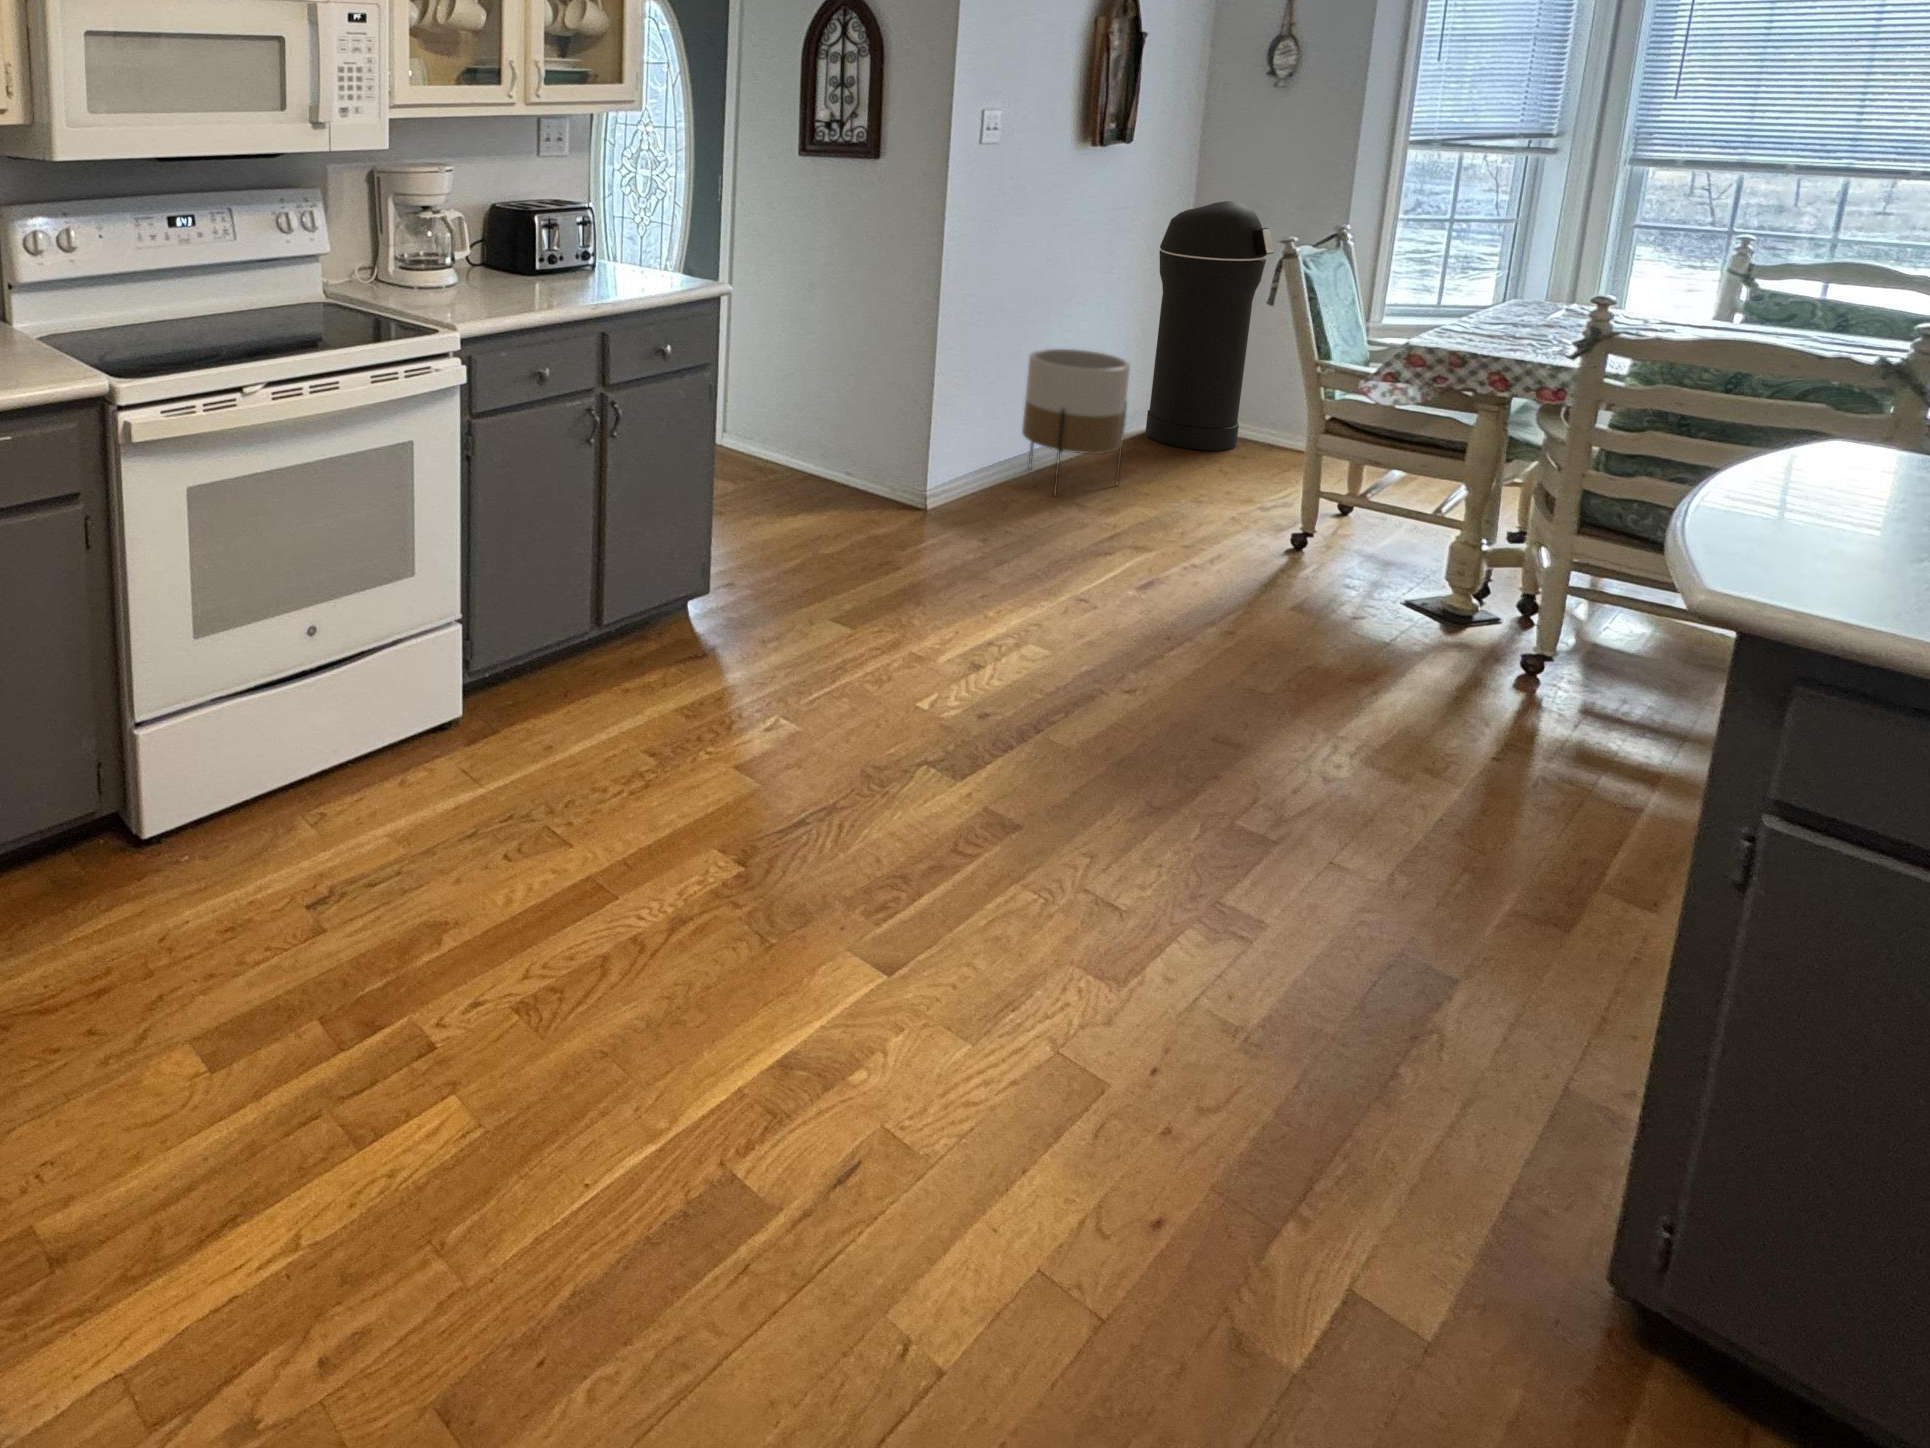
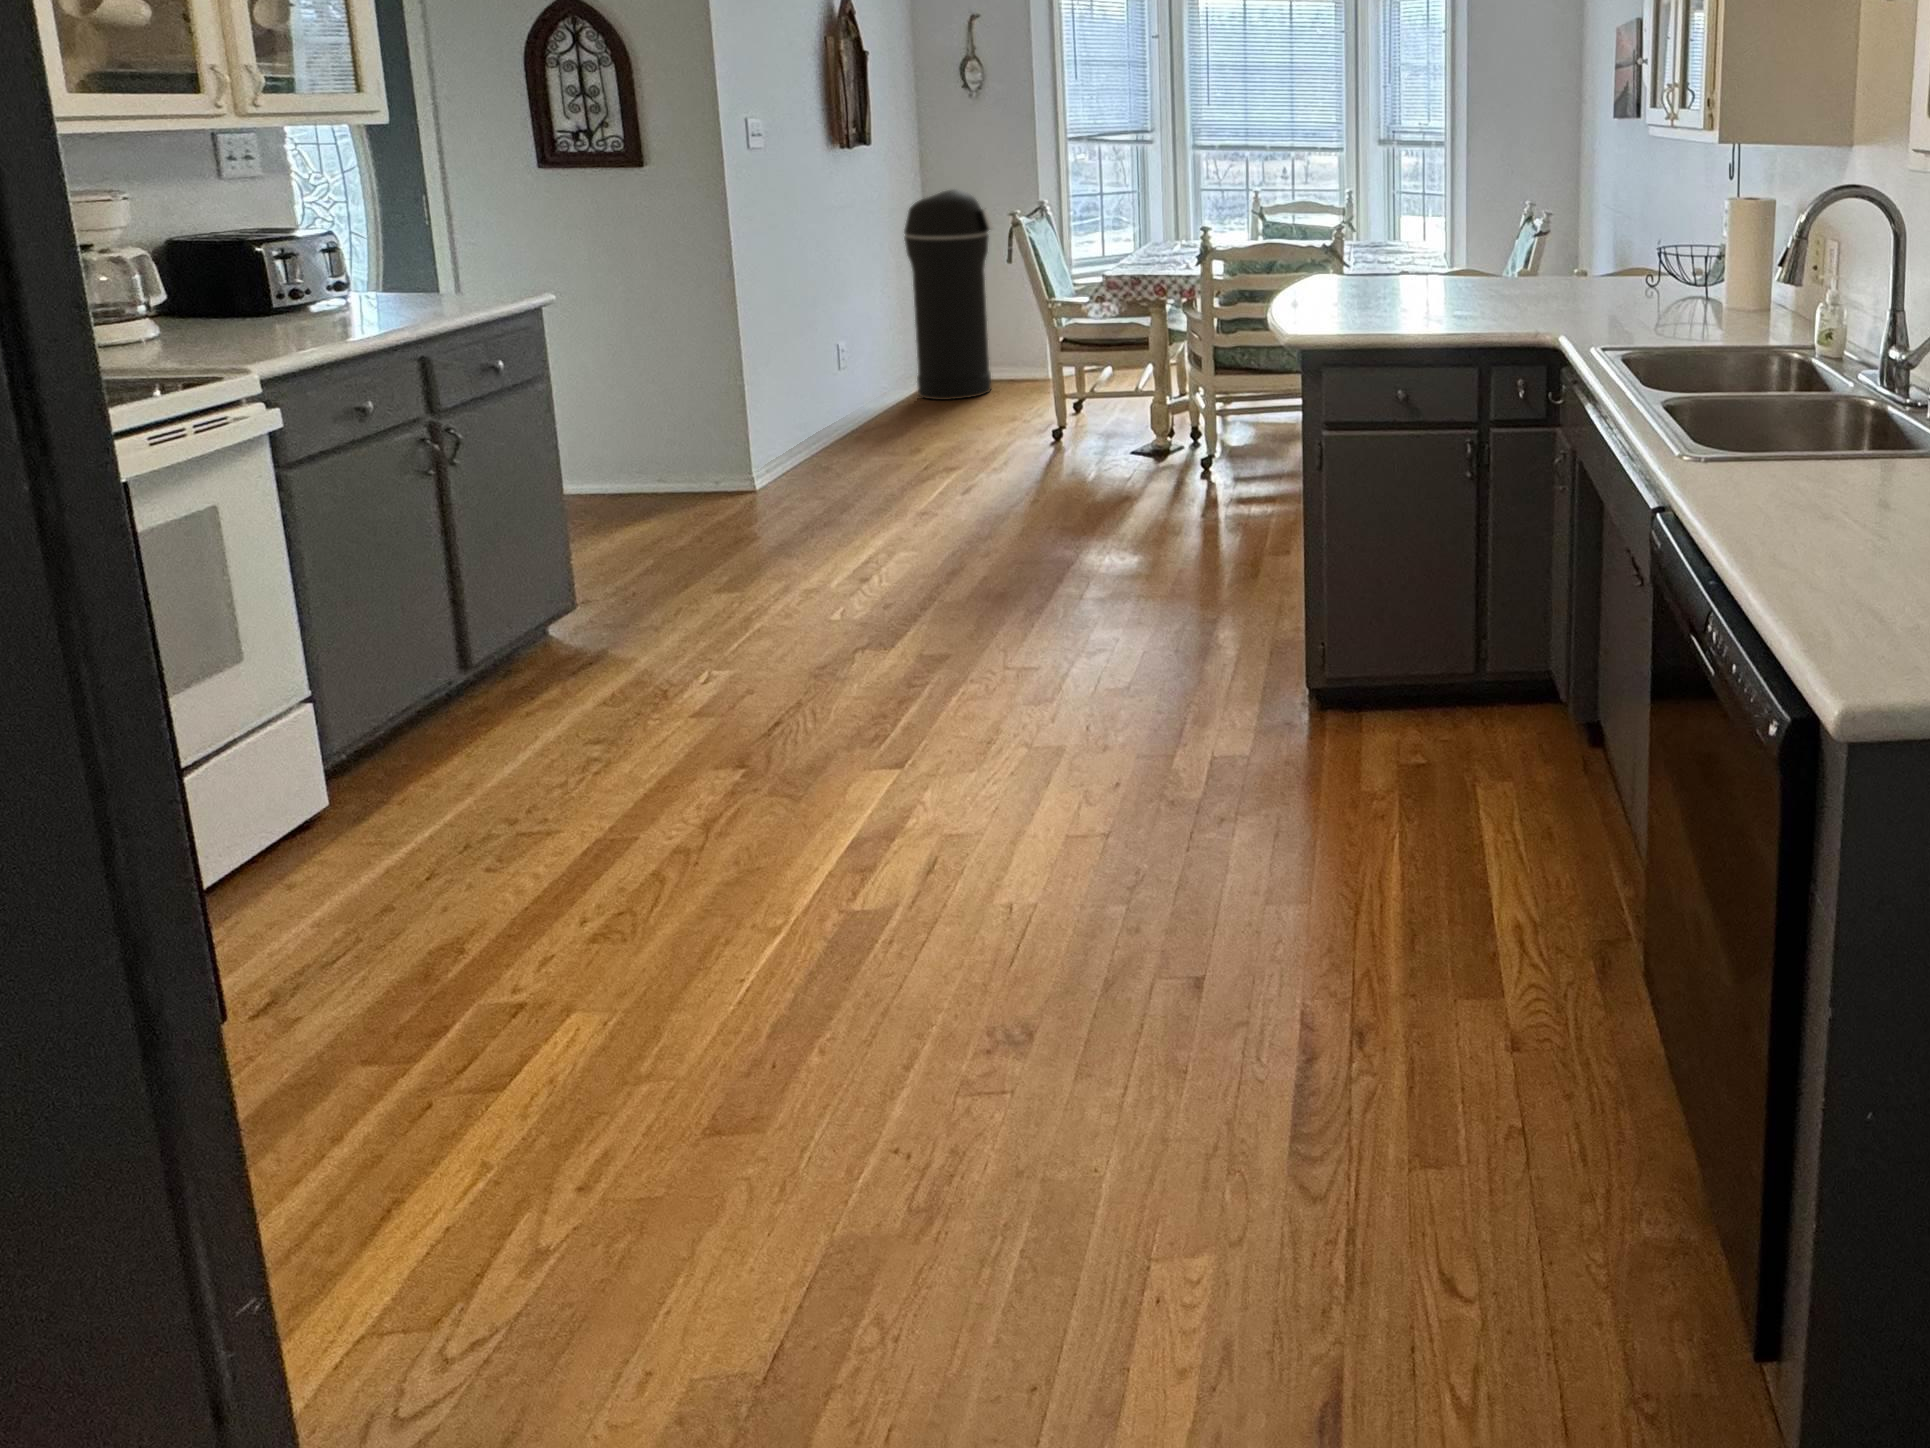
planter: present [1022,349,1130,495] -> none [819,327,914,457]

